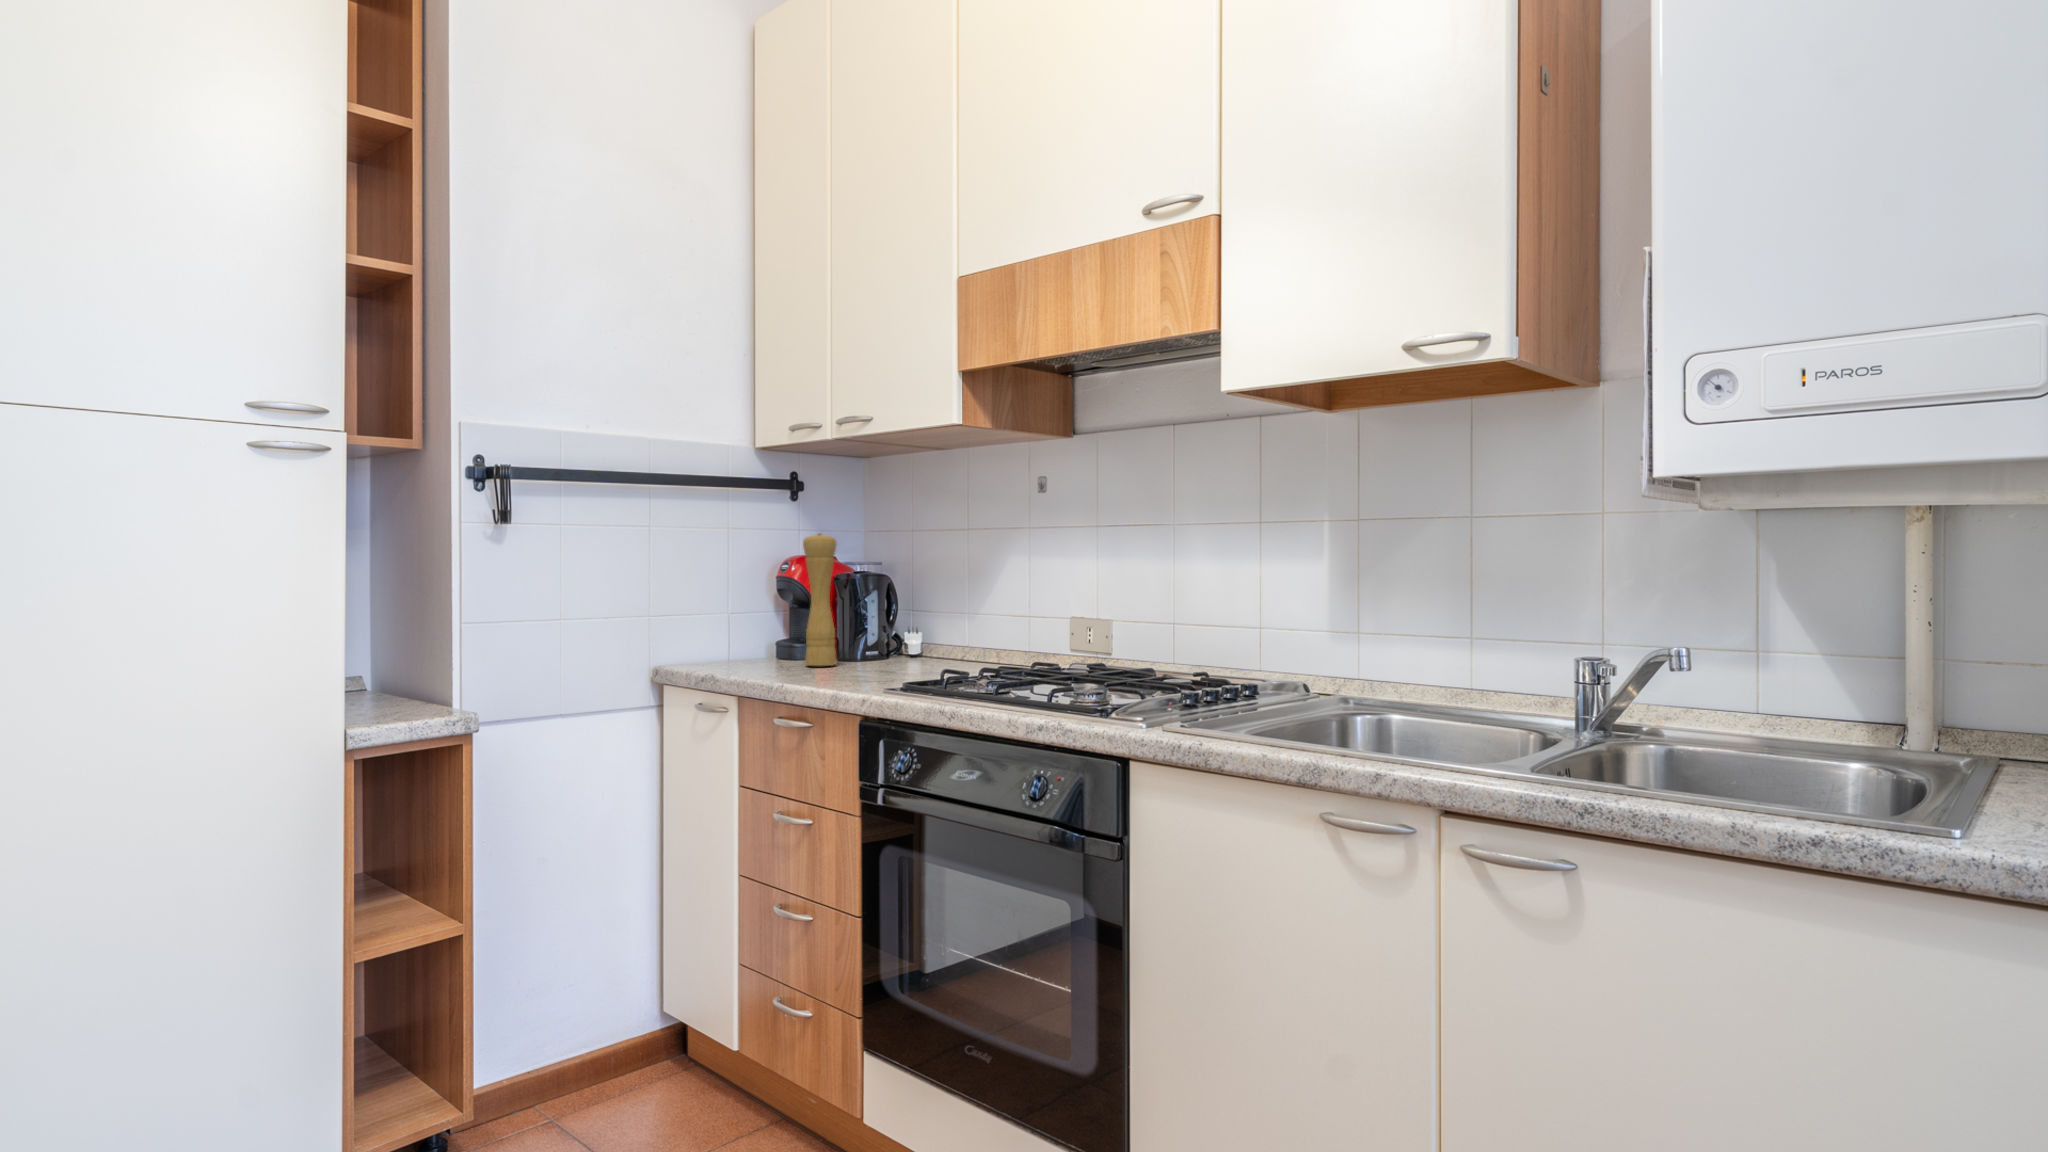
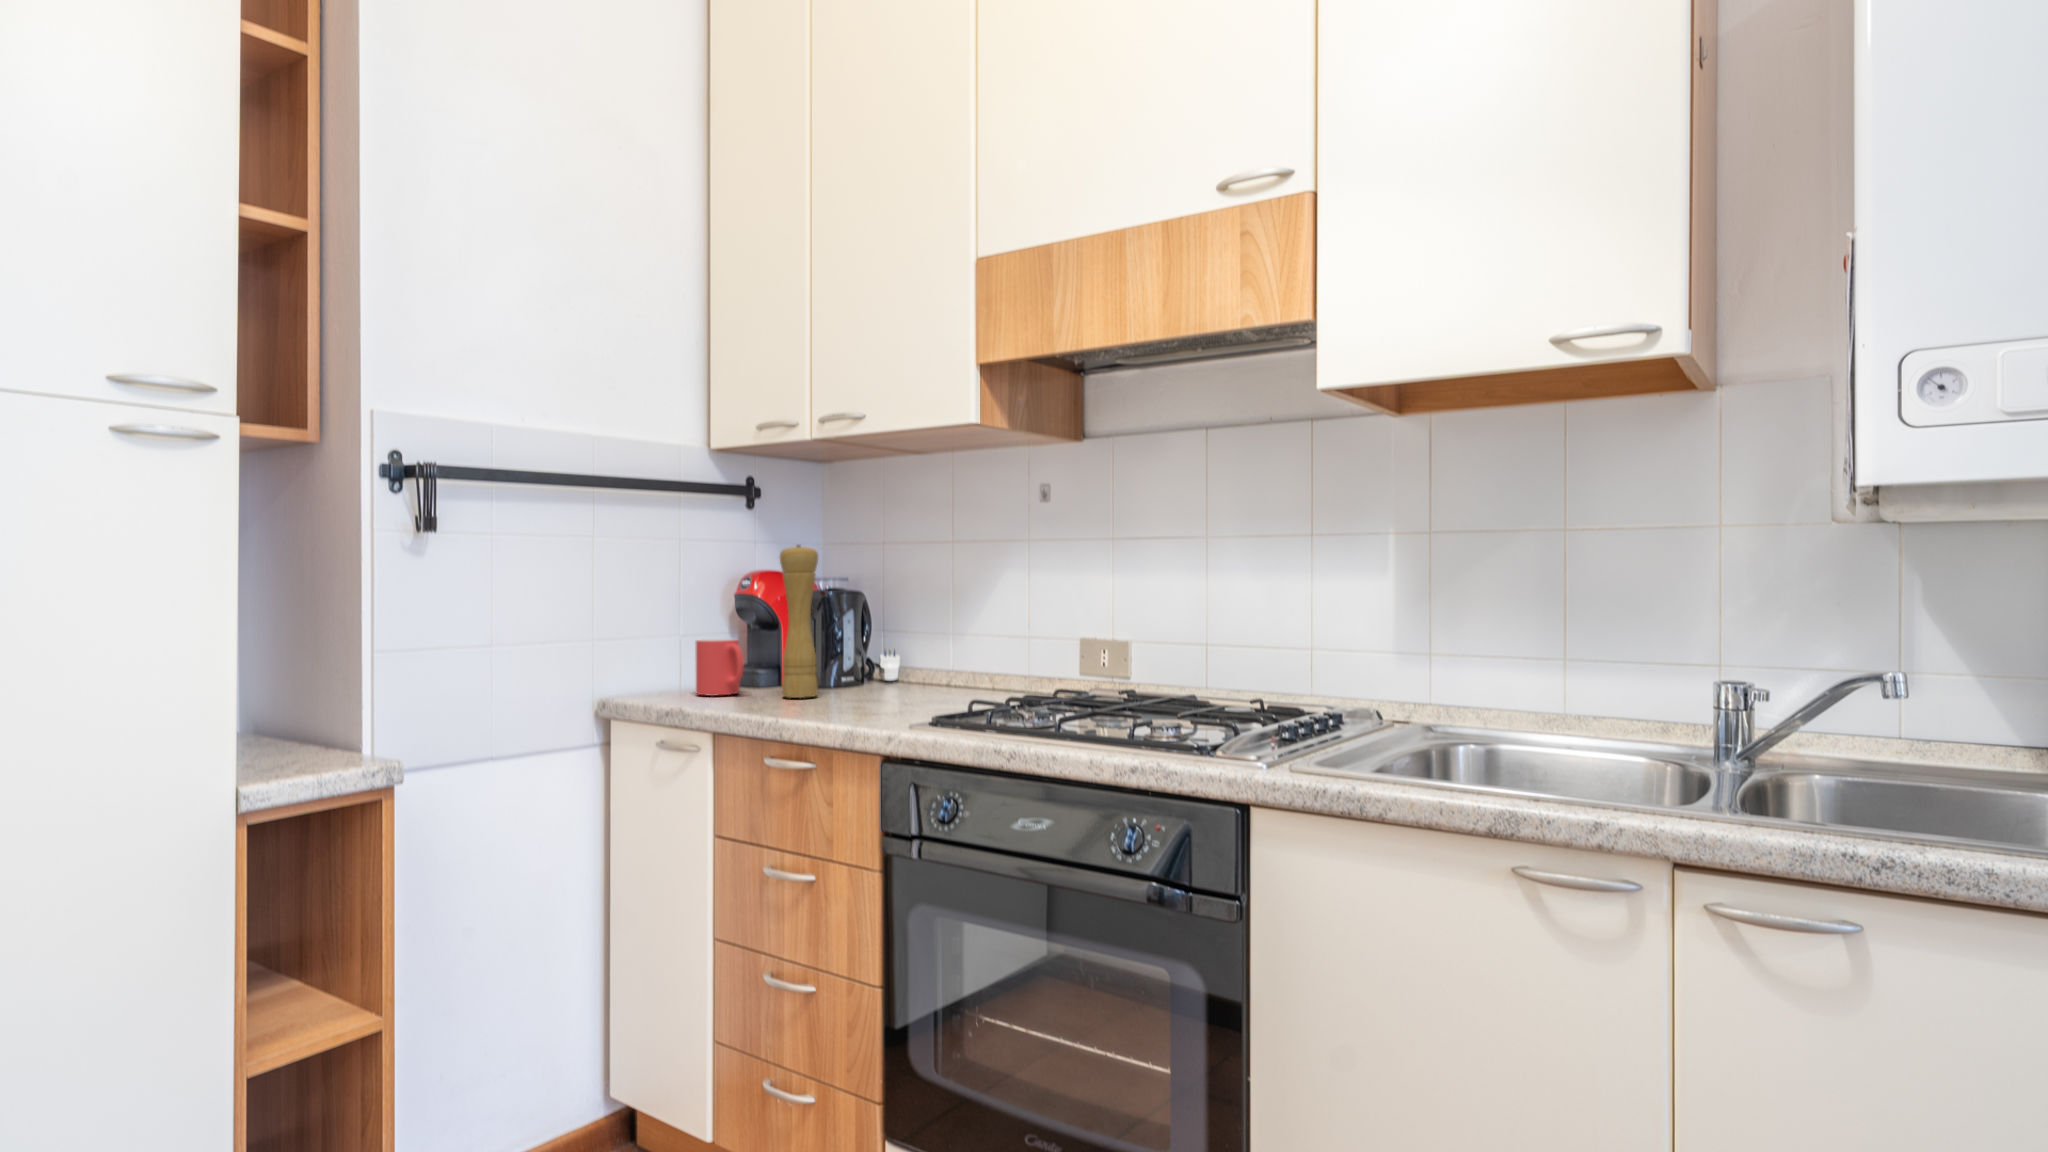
mug: none [736,615,774,664] -> present [696,639,744,696]

